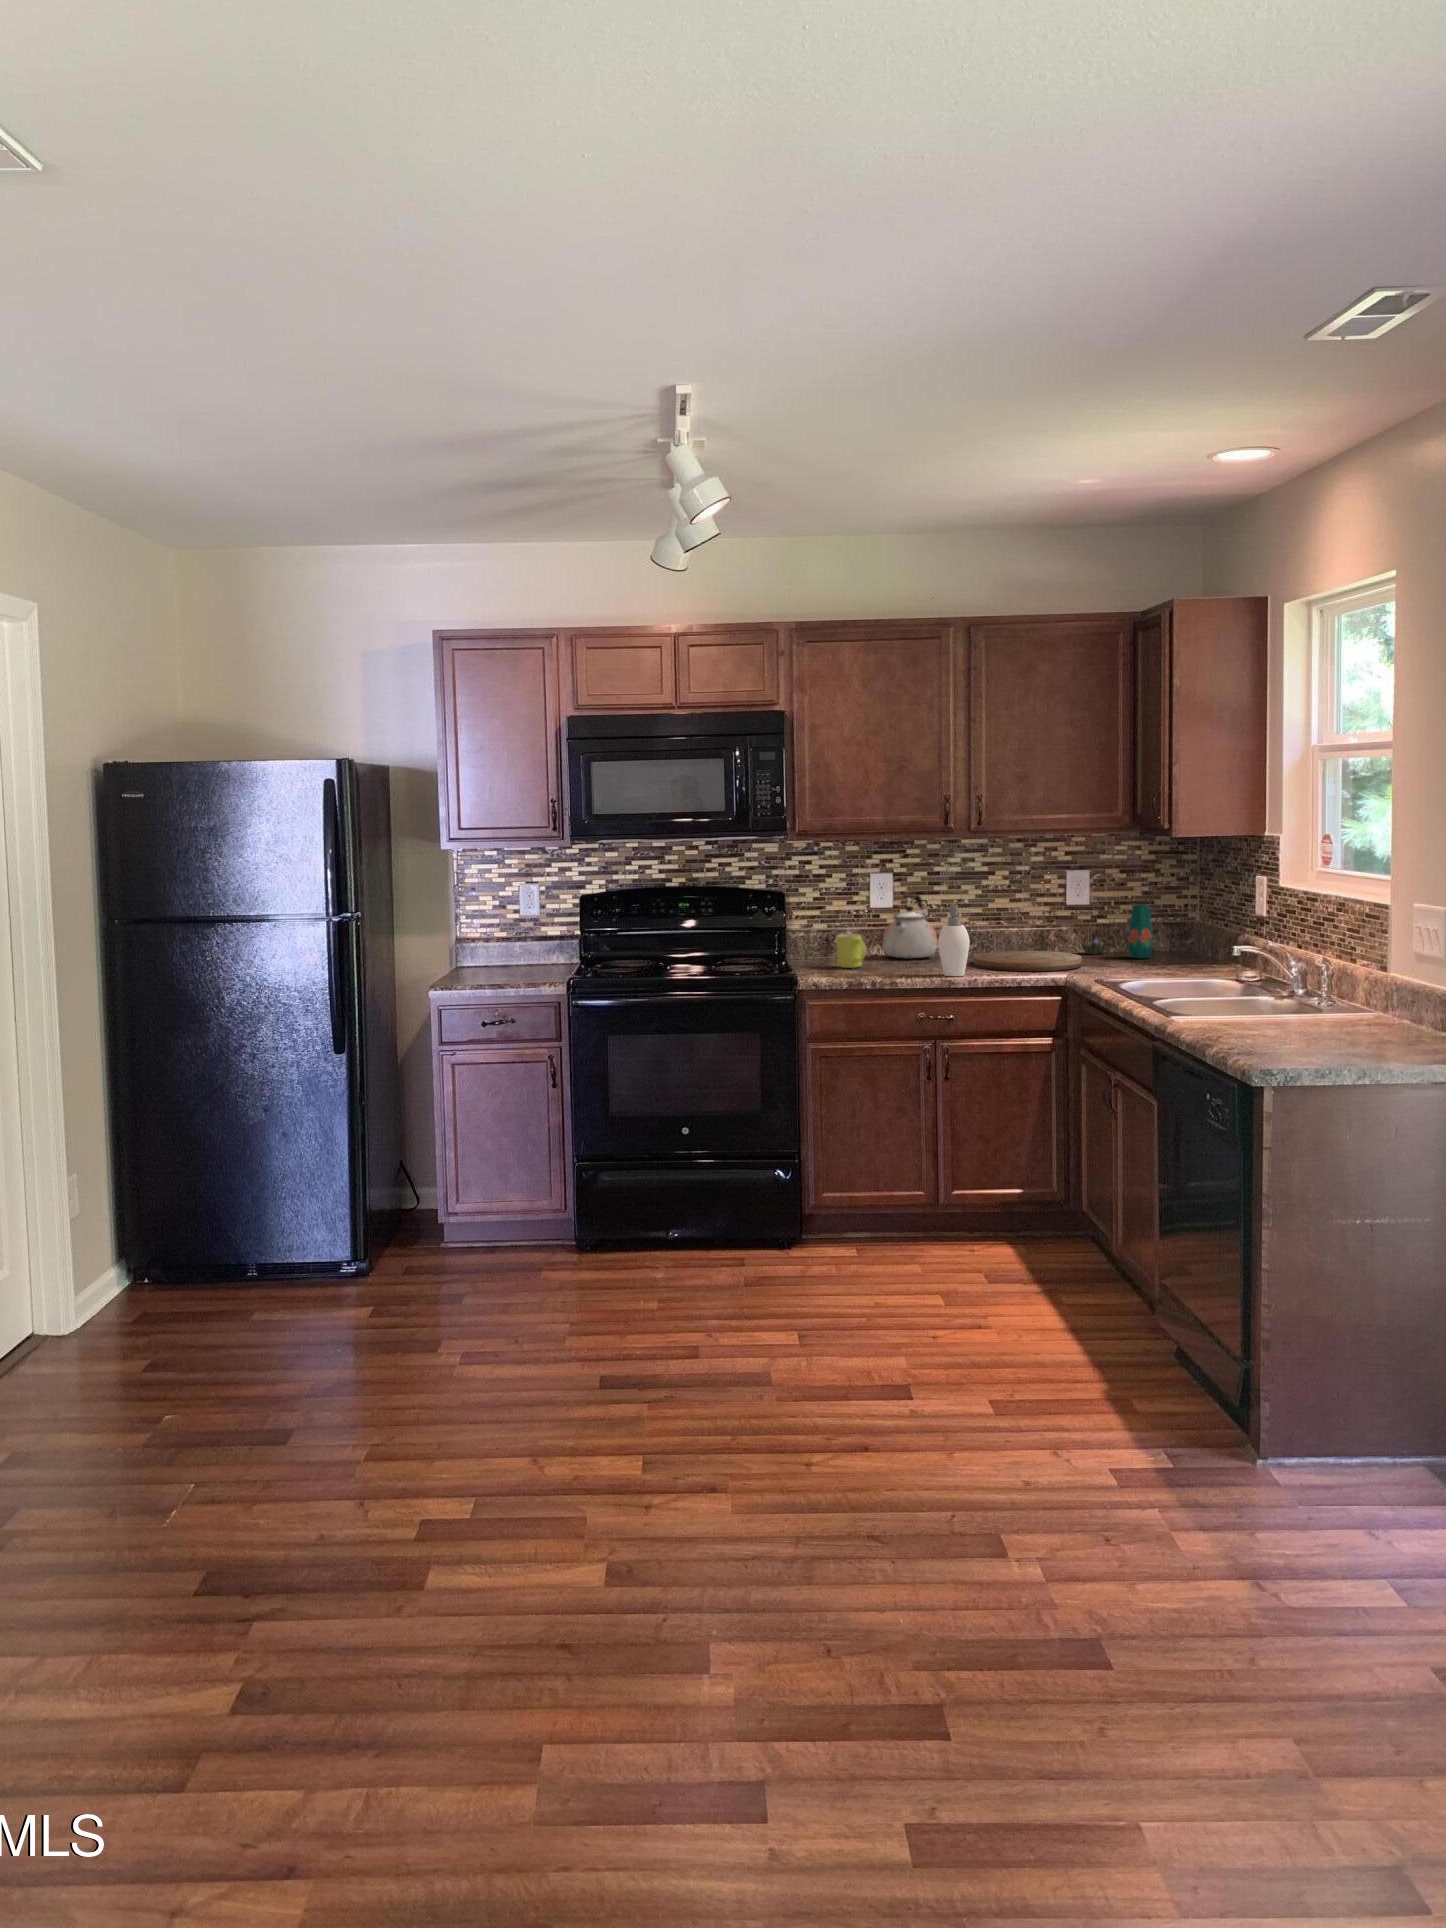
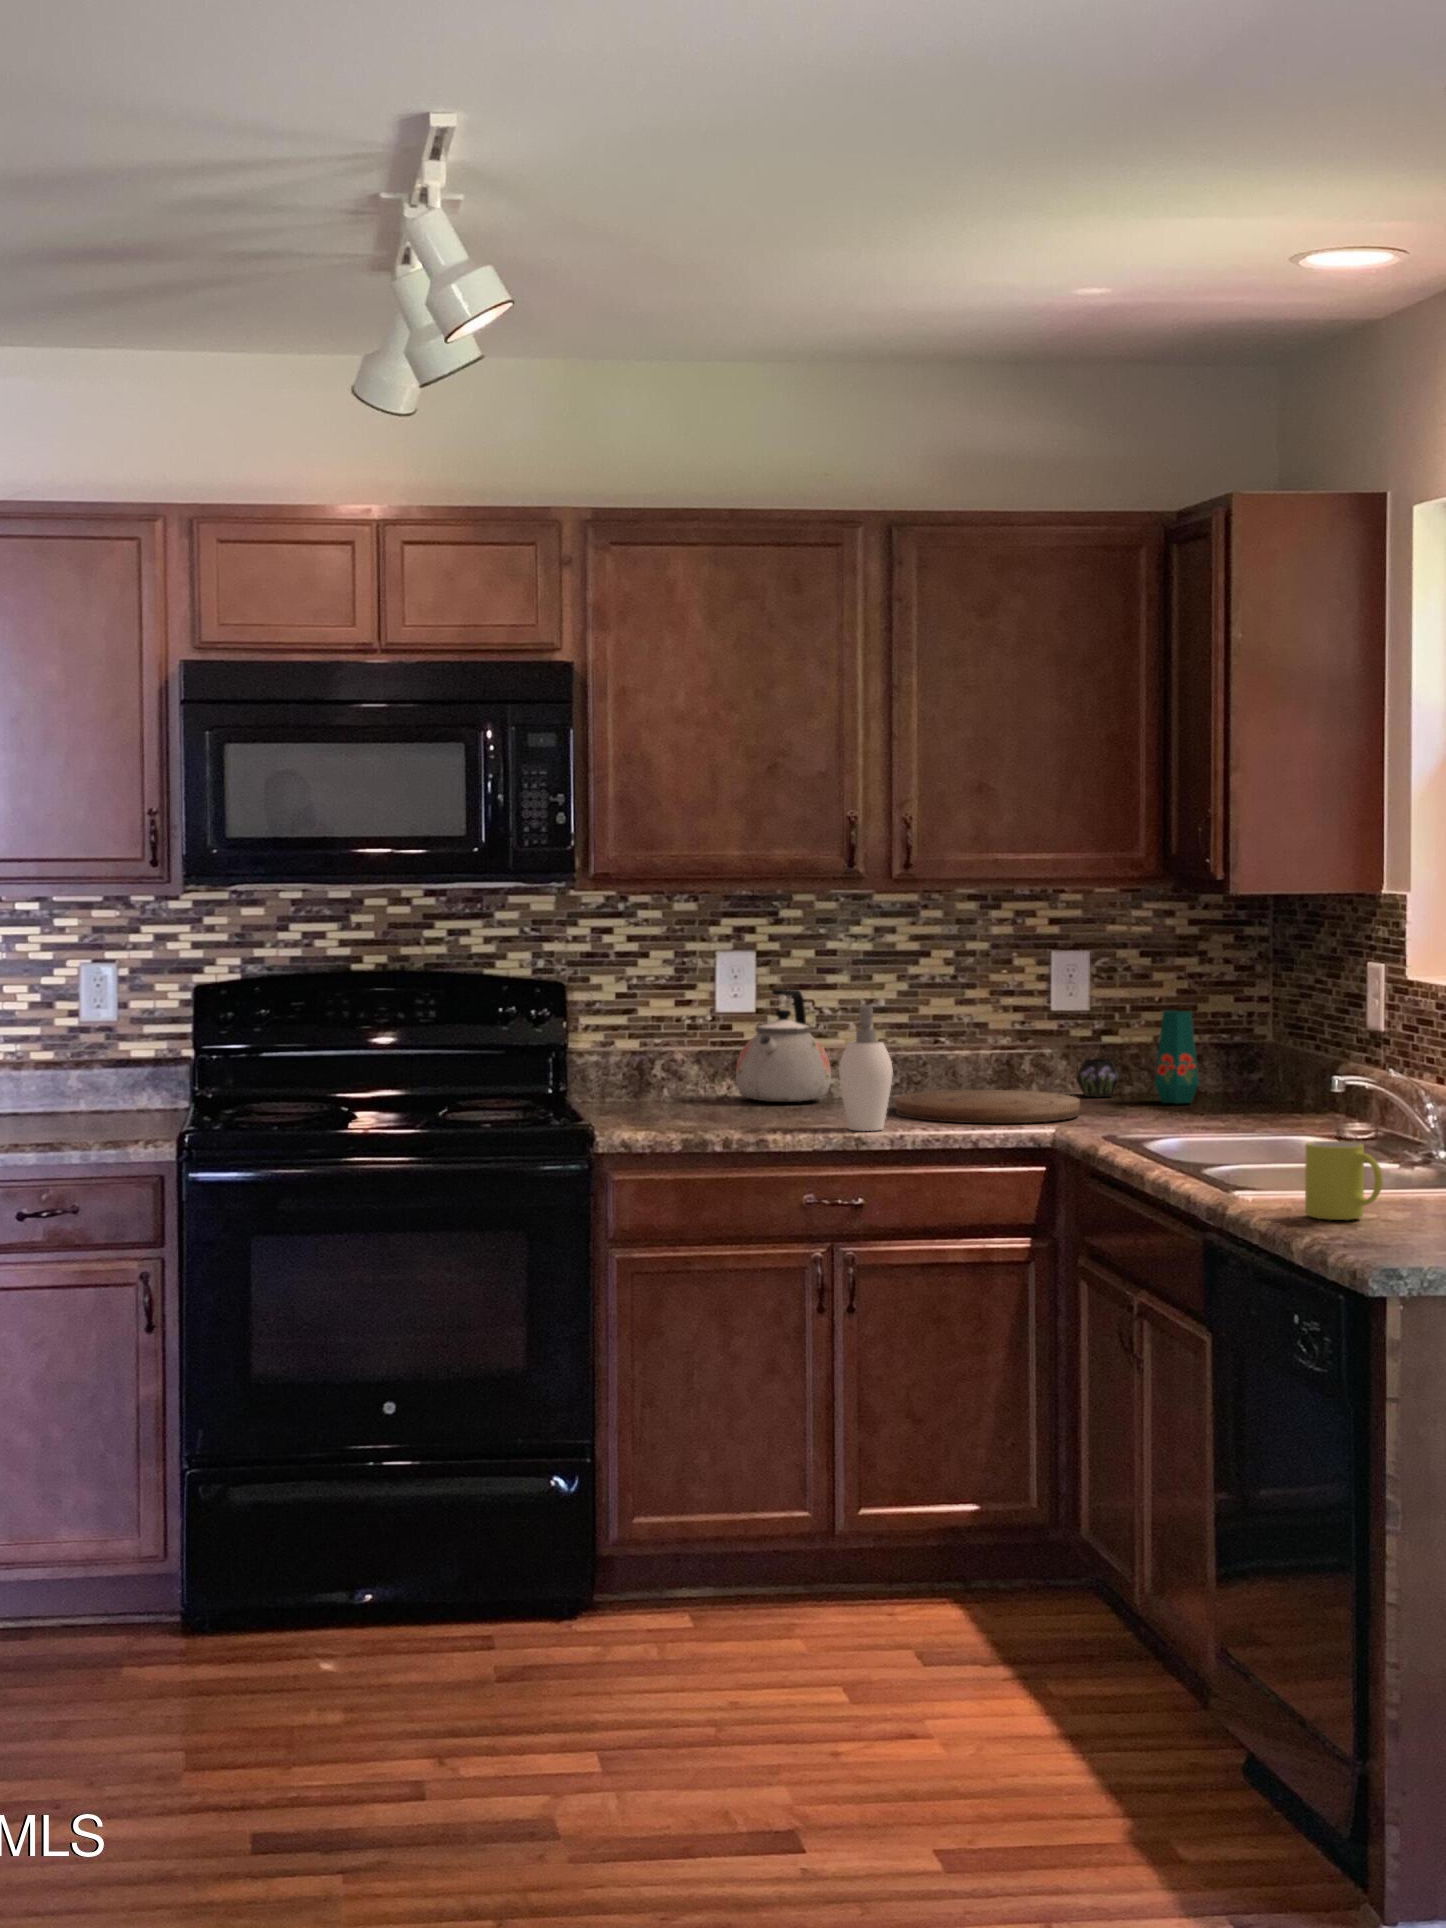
mug: present [837,934,866,968] -> present [1305,1141,1383,1220]

